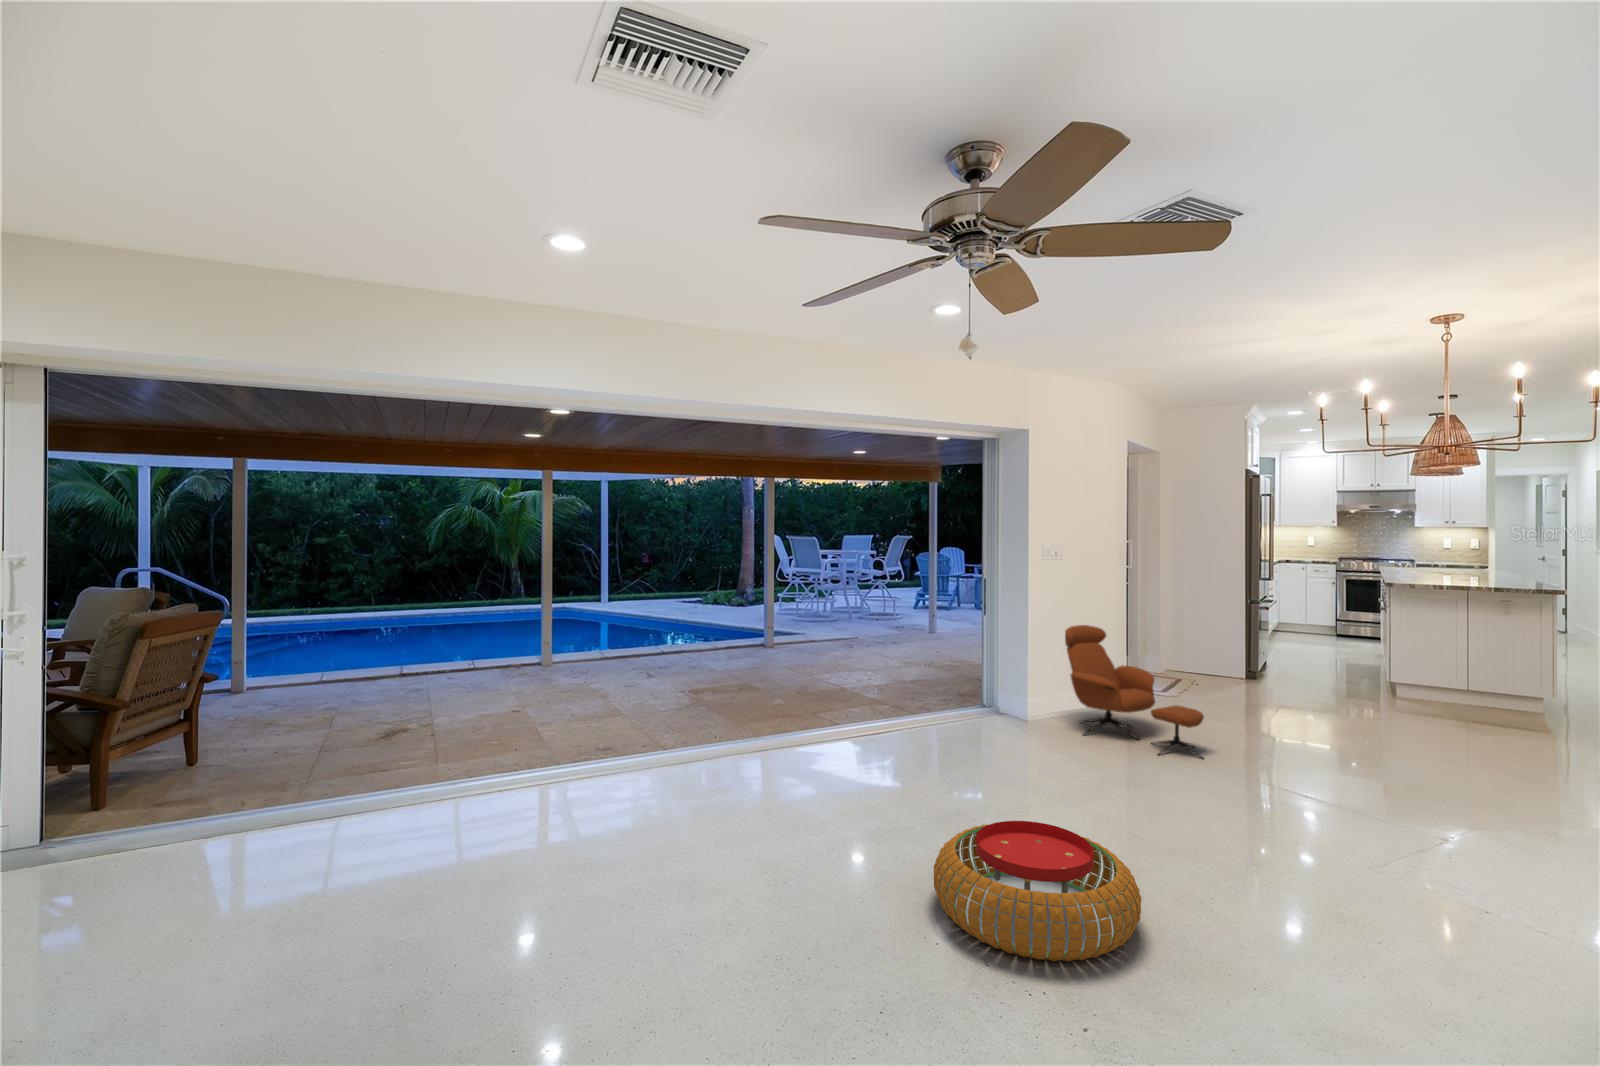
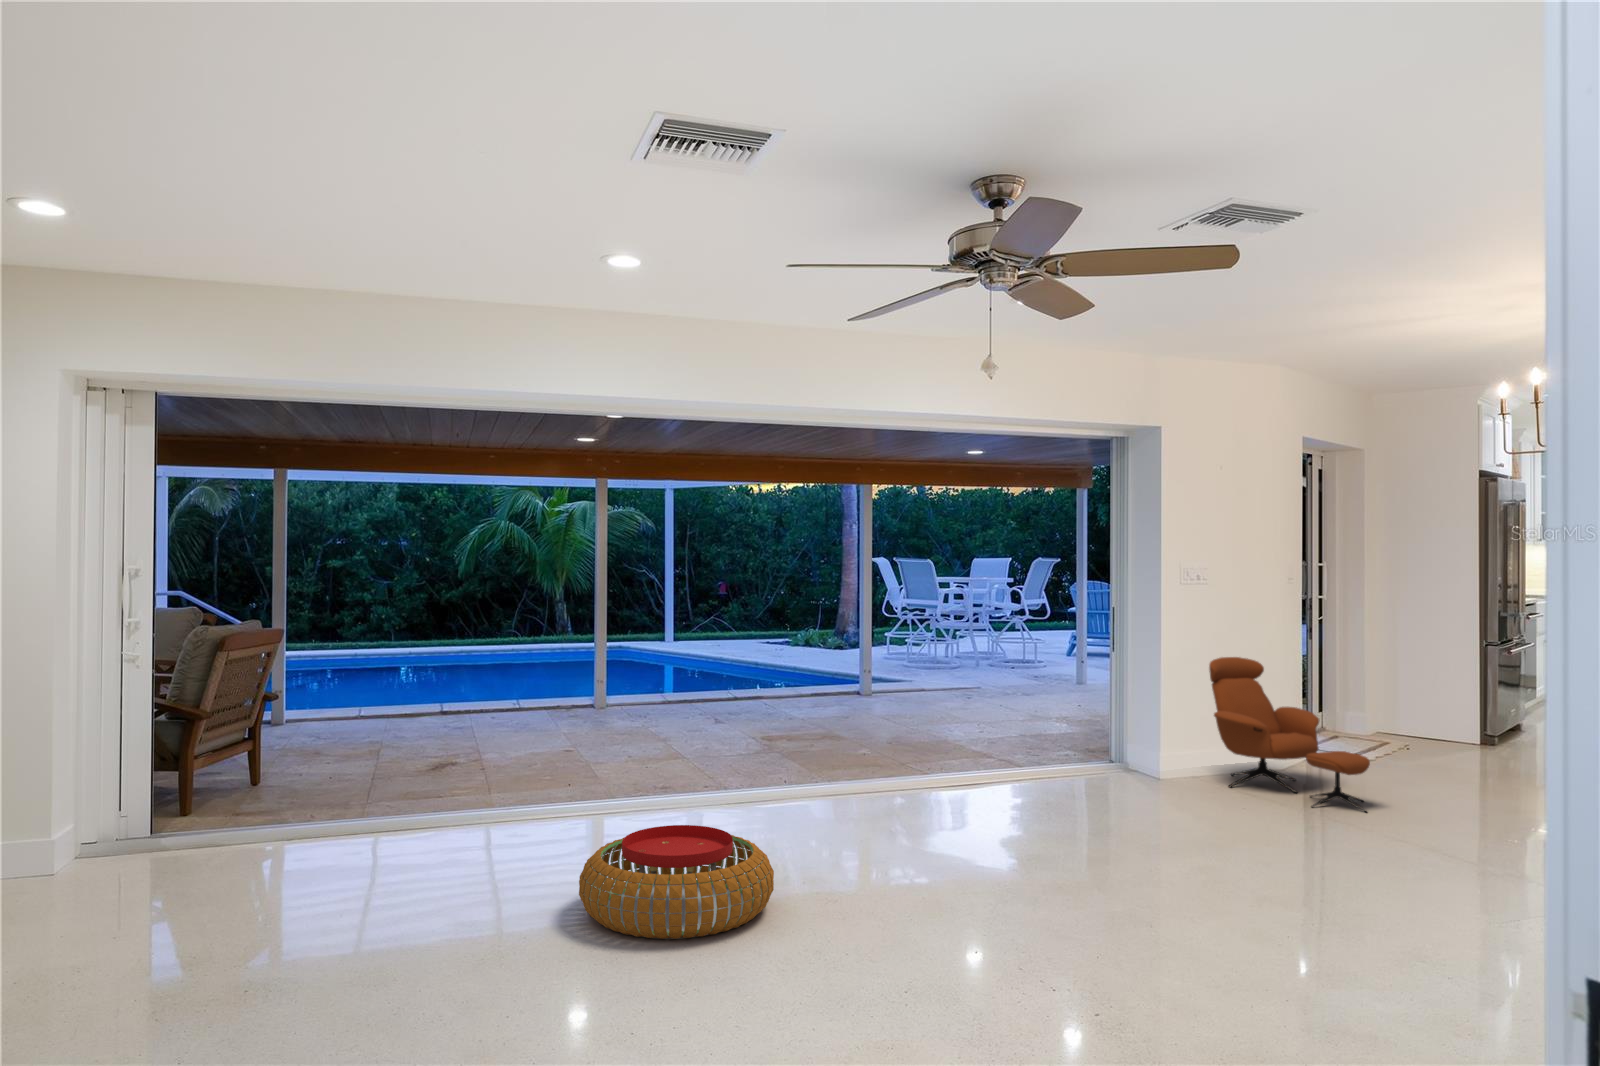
pouf: present [934,821,1141,962] -> present [579,825,774,939]

